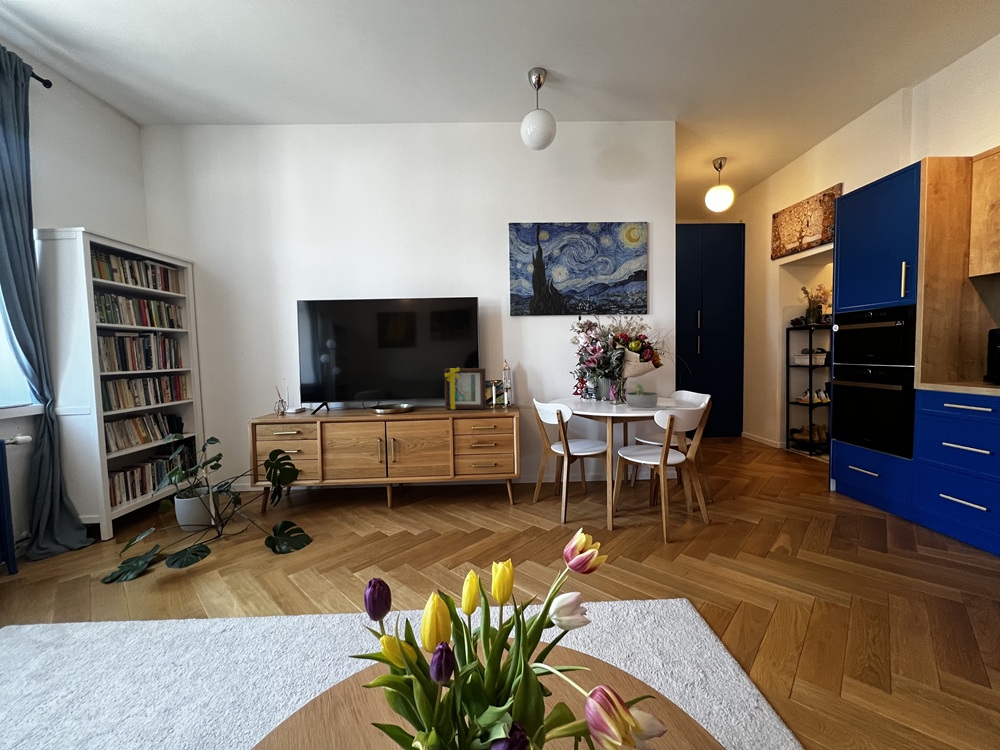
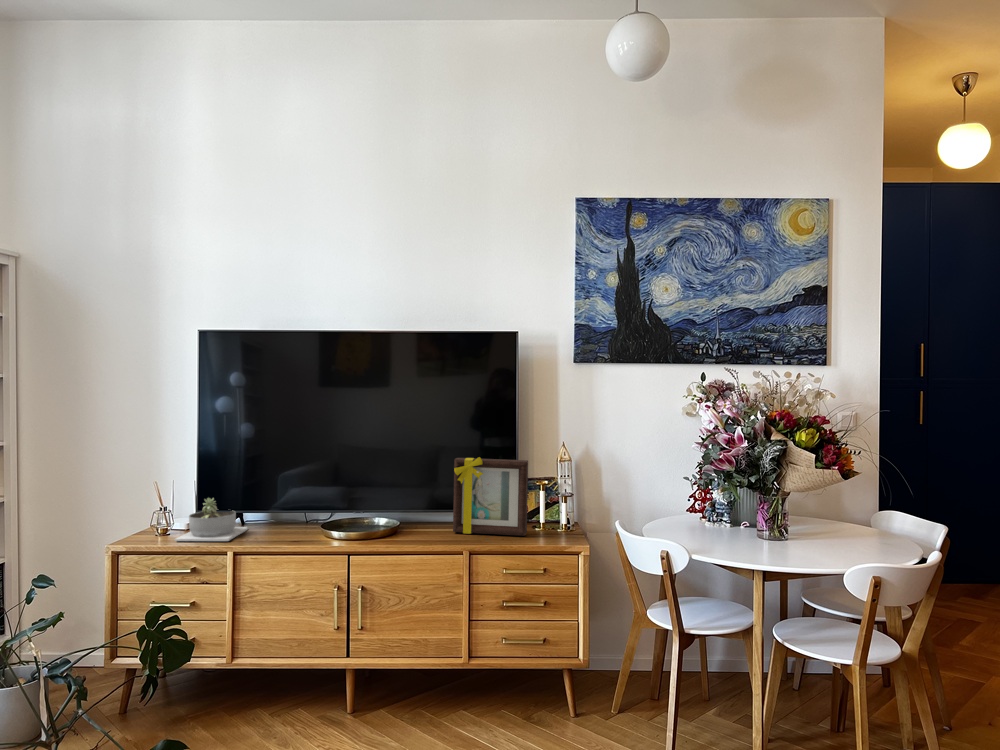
succulent planter: present [619,383,667,411] -> present [175,498,248,541]

